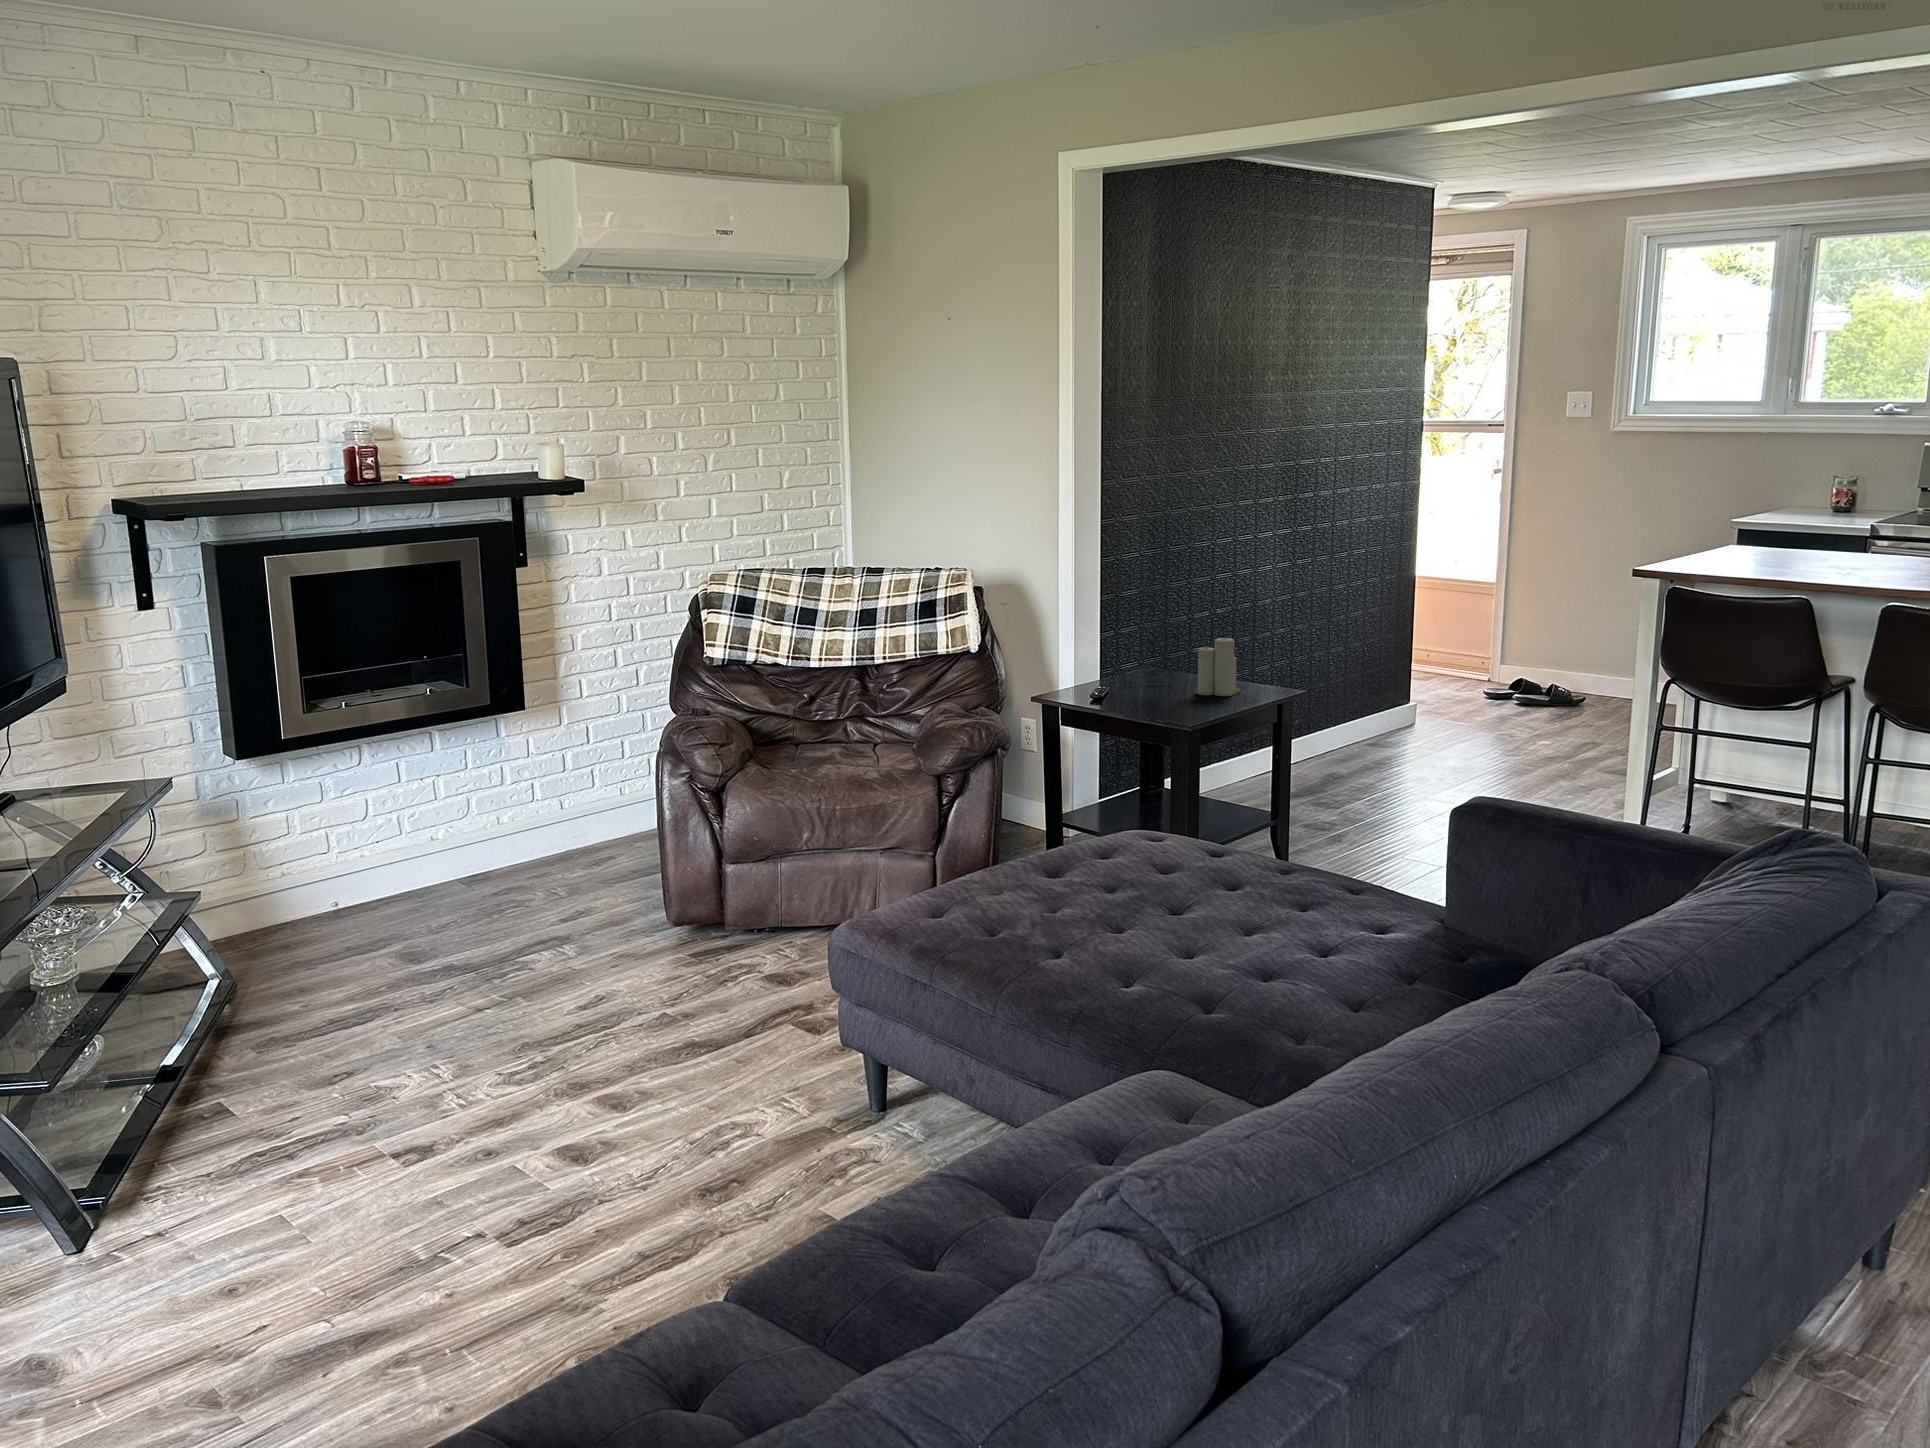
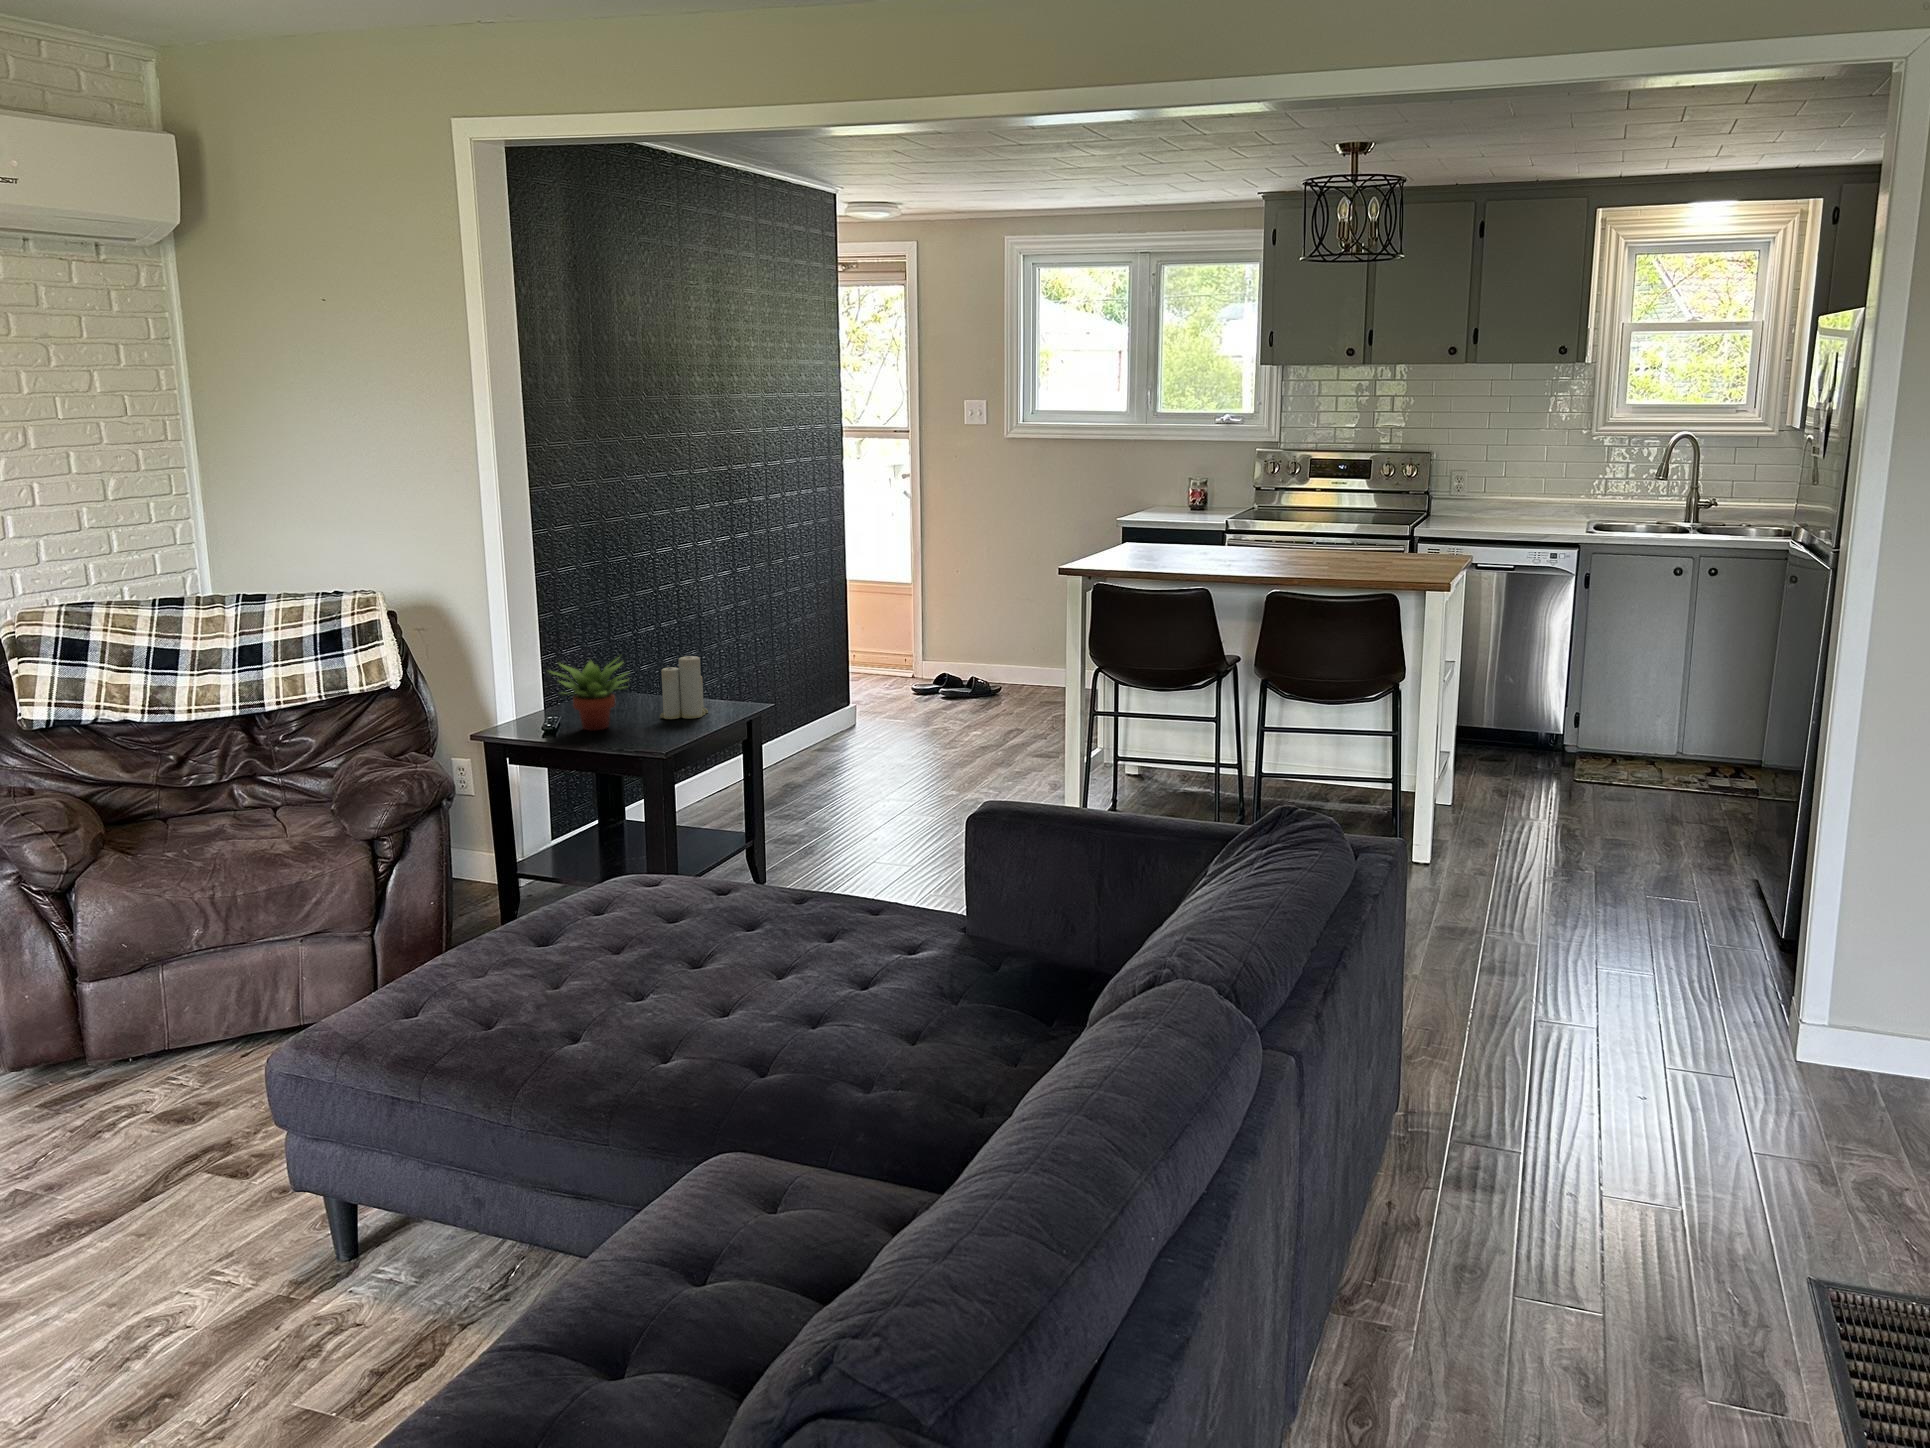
succulent plant: none [1095,632,1169,700] -> present [550,659,628,731]

